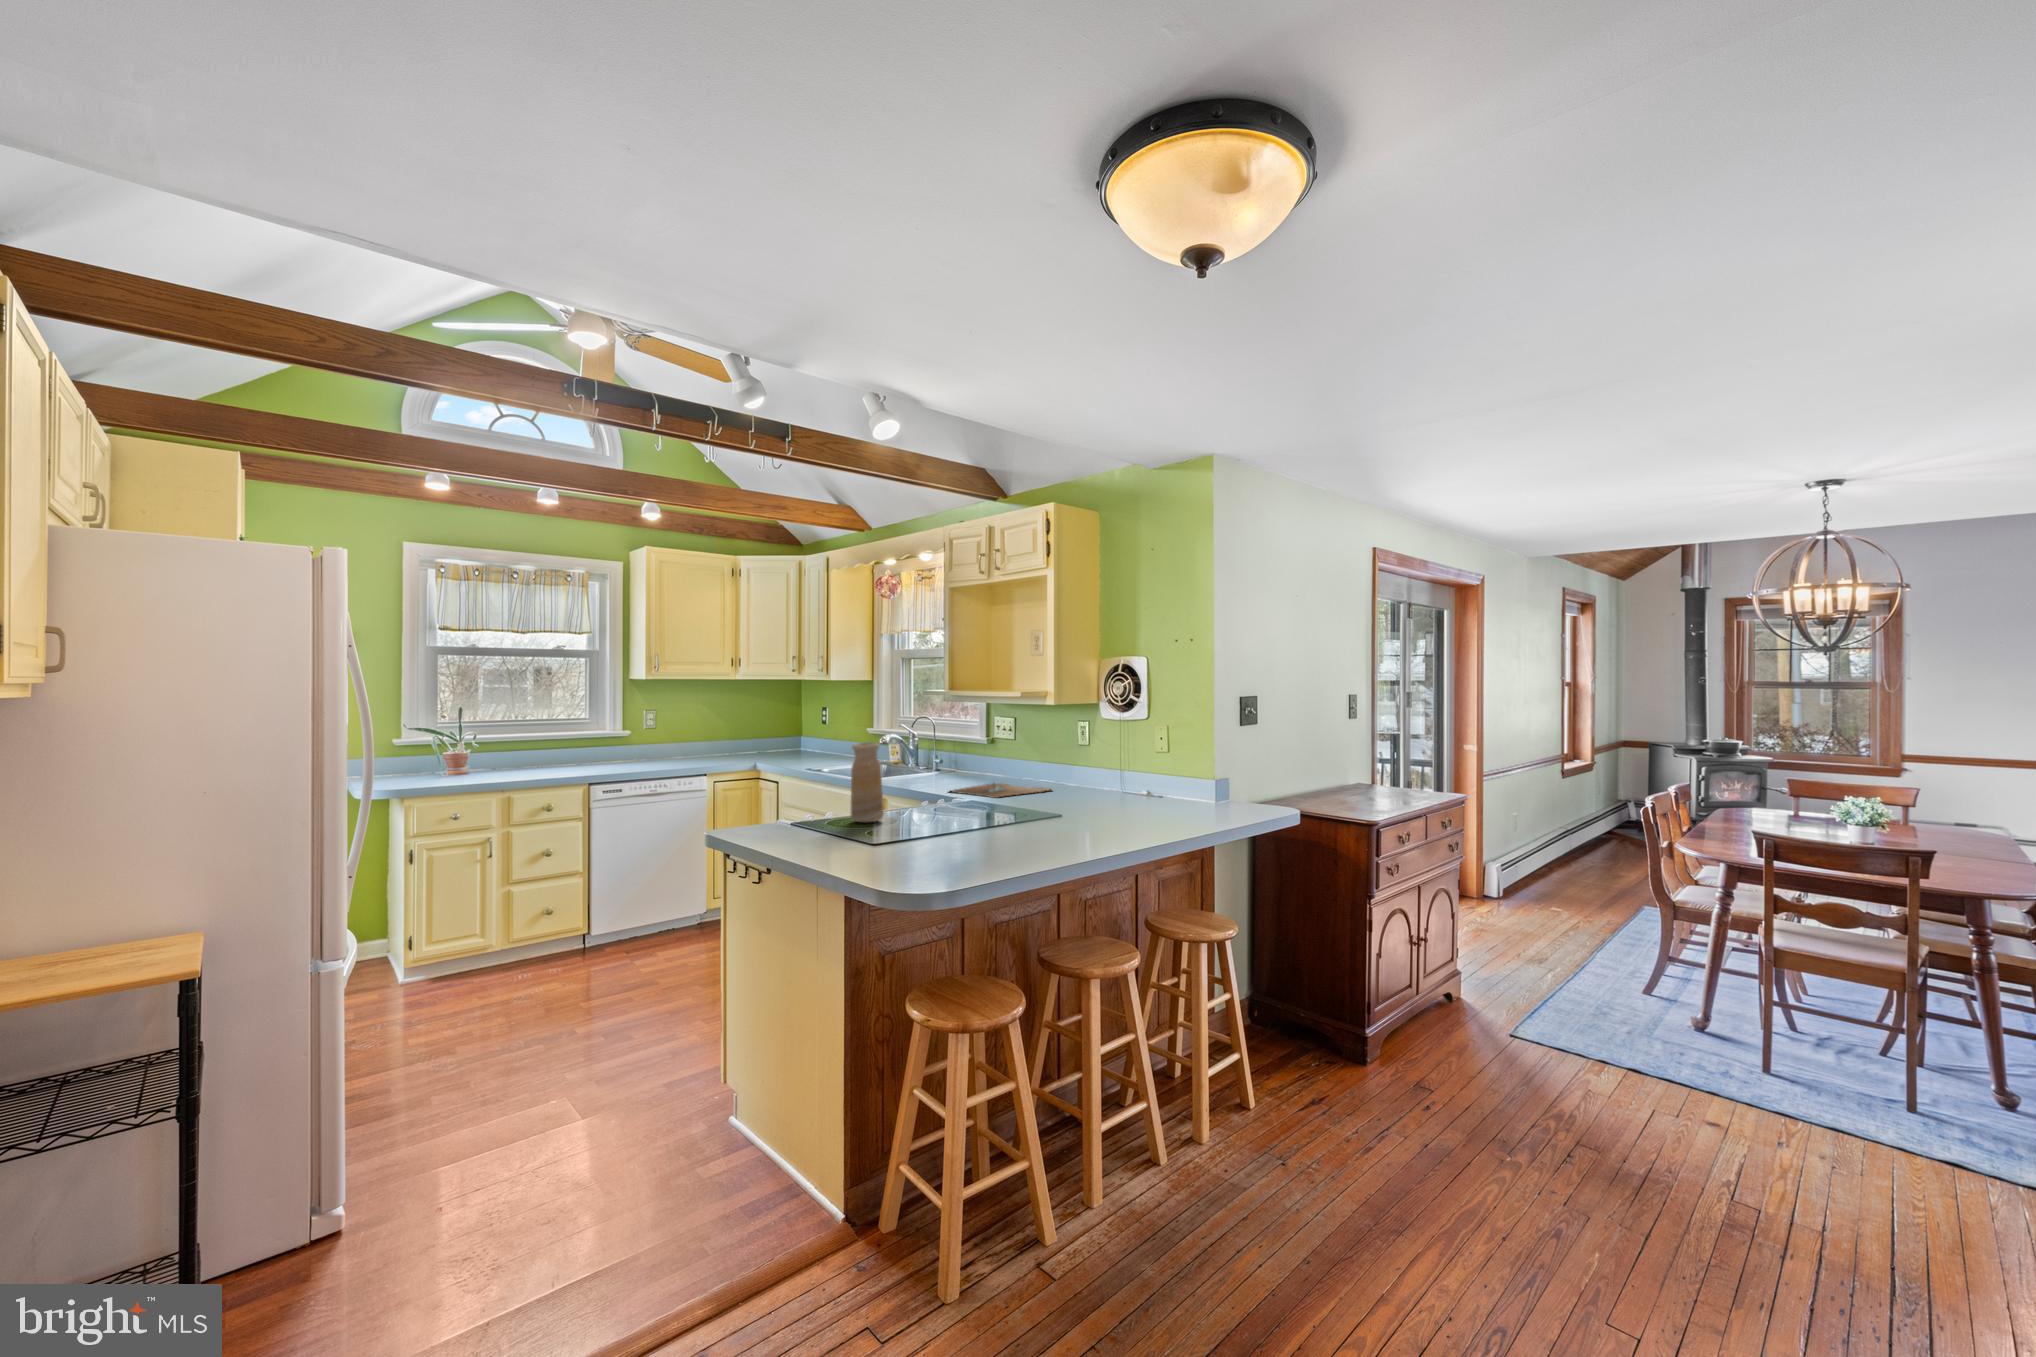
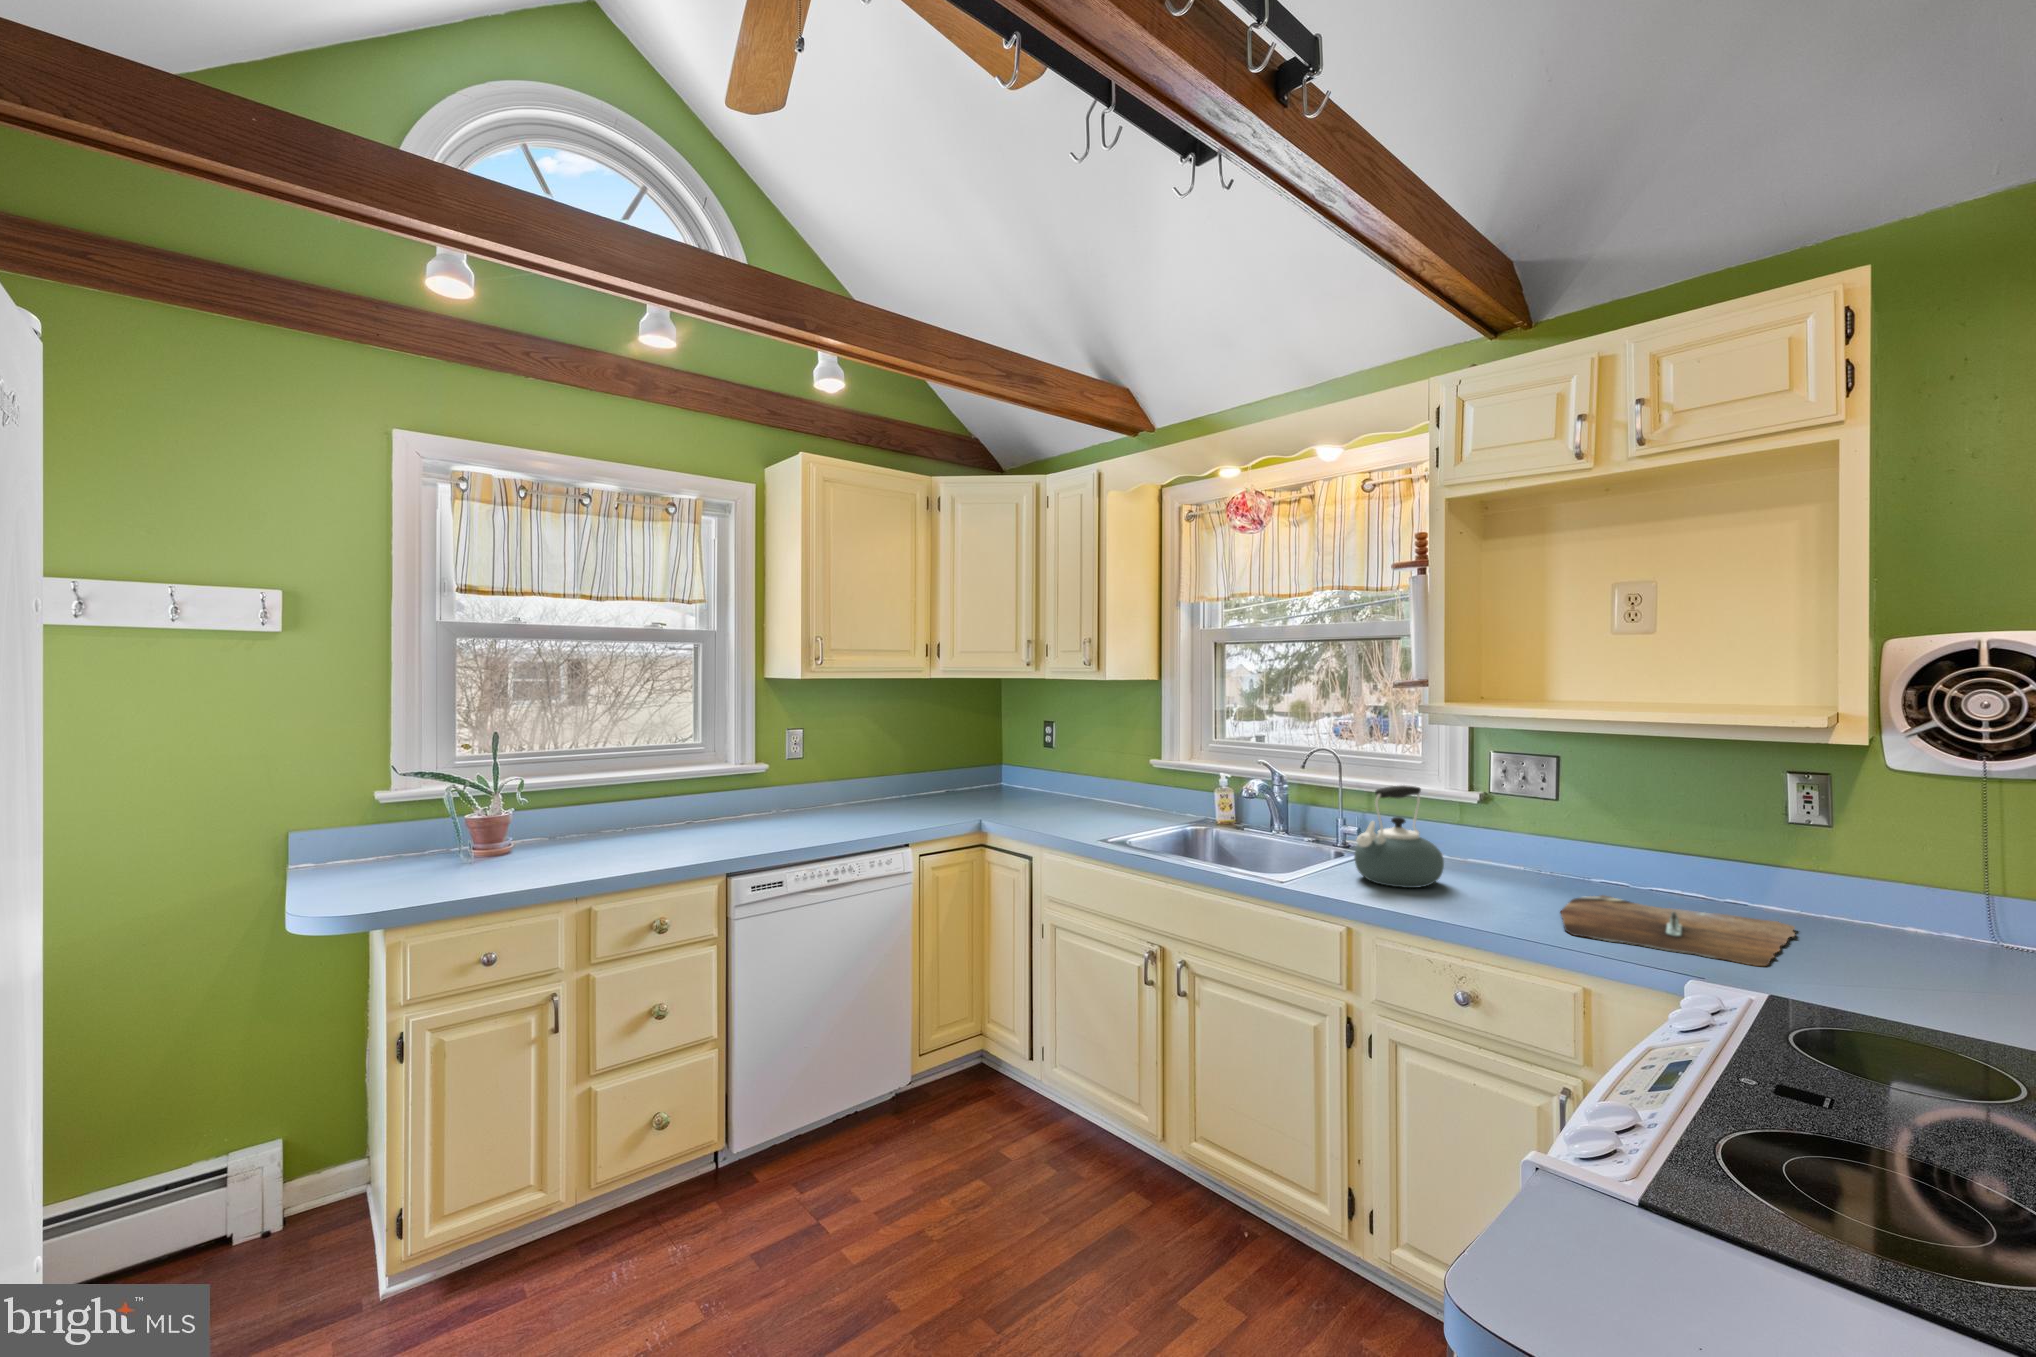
kettle: none [897,733,944,782] -> present [1354,785,1444,888]
vase: present [851,743,884,822] -> none [1759,888,1910,1175]

